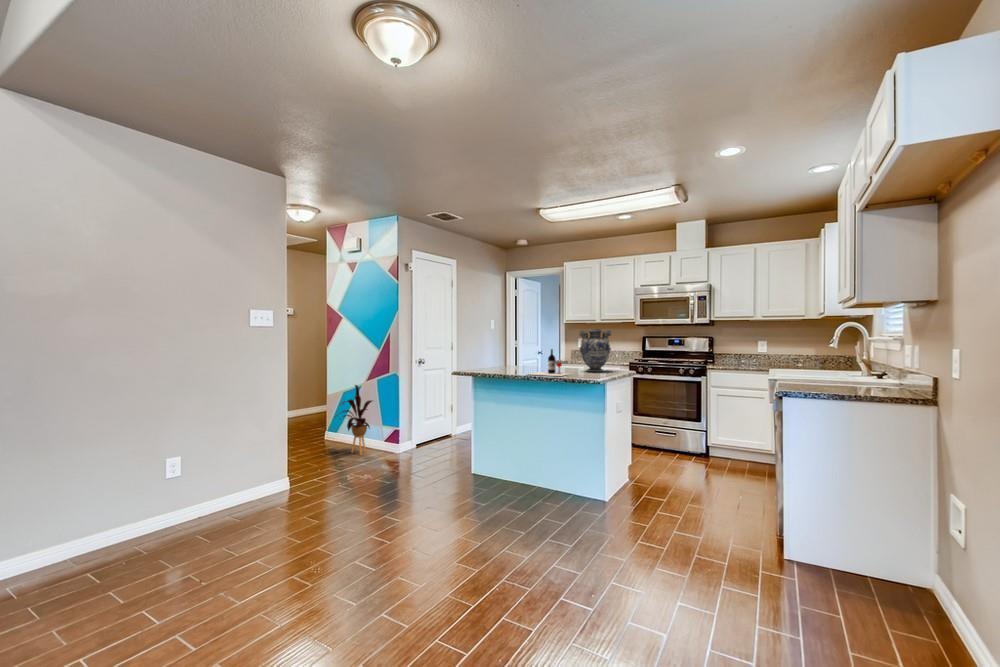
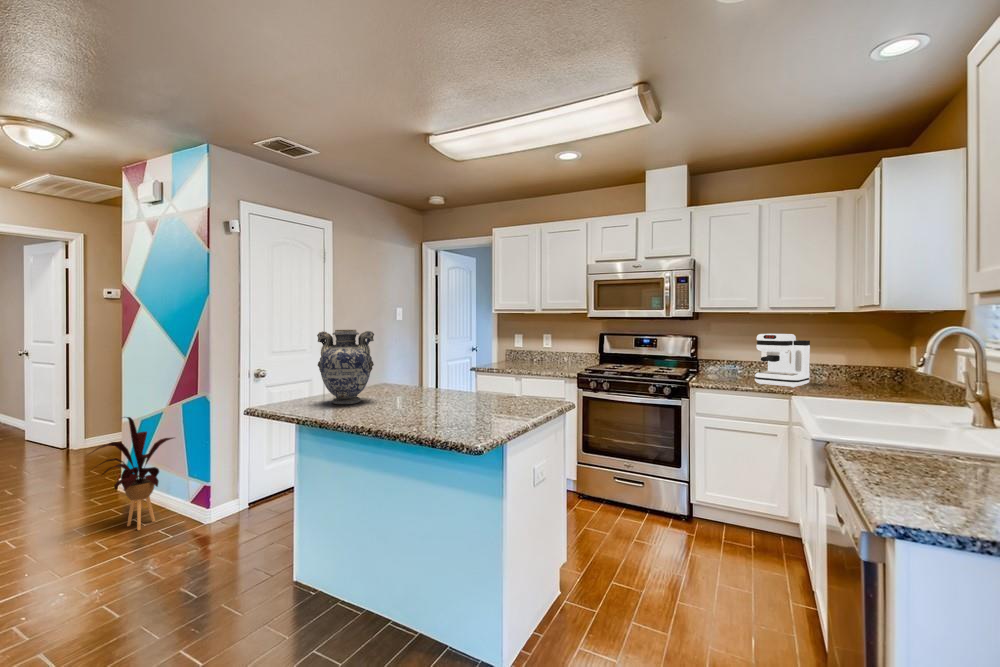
vase: present [580,329,611,372] -> present [317,330,374,404]
coffee maker: none [751,334,787,368] -> present [755,334,810,388]
wine bottle: present [530,349,569,376] -> none [361,367,462,424]

